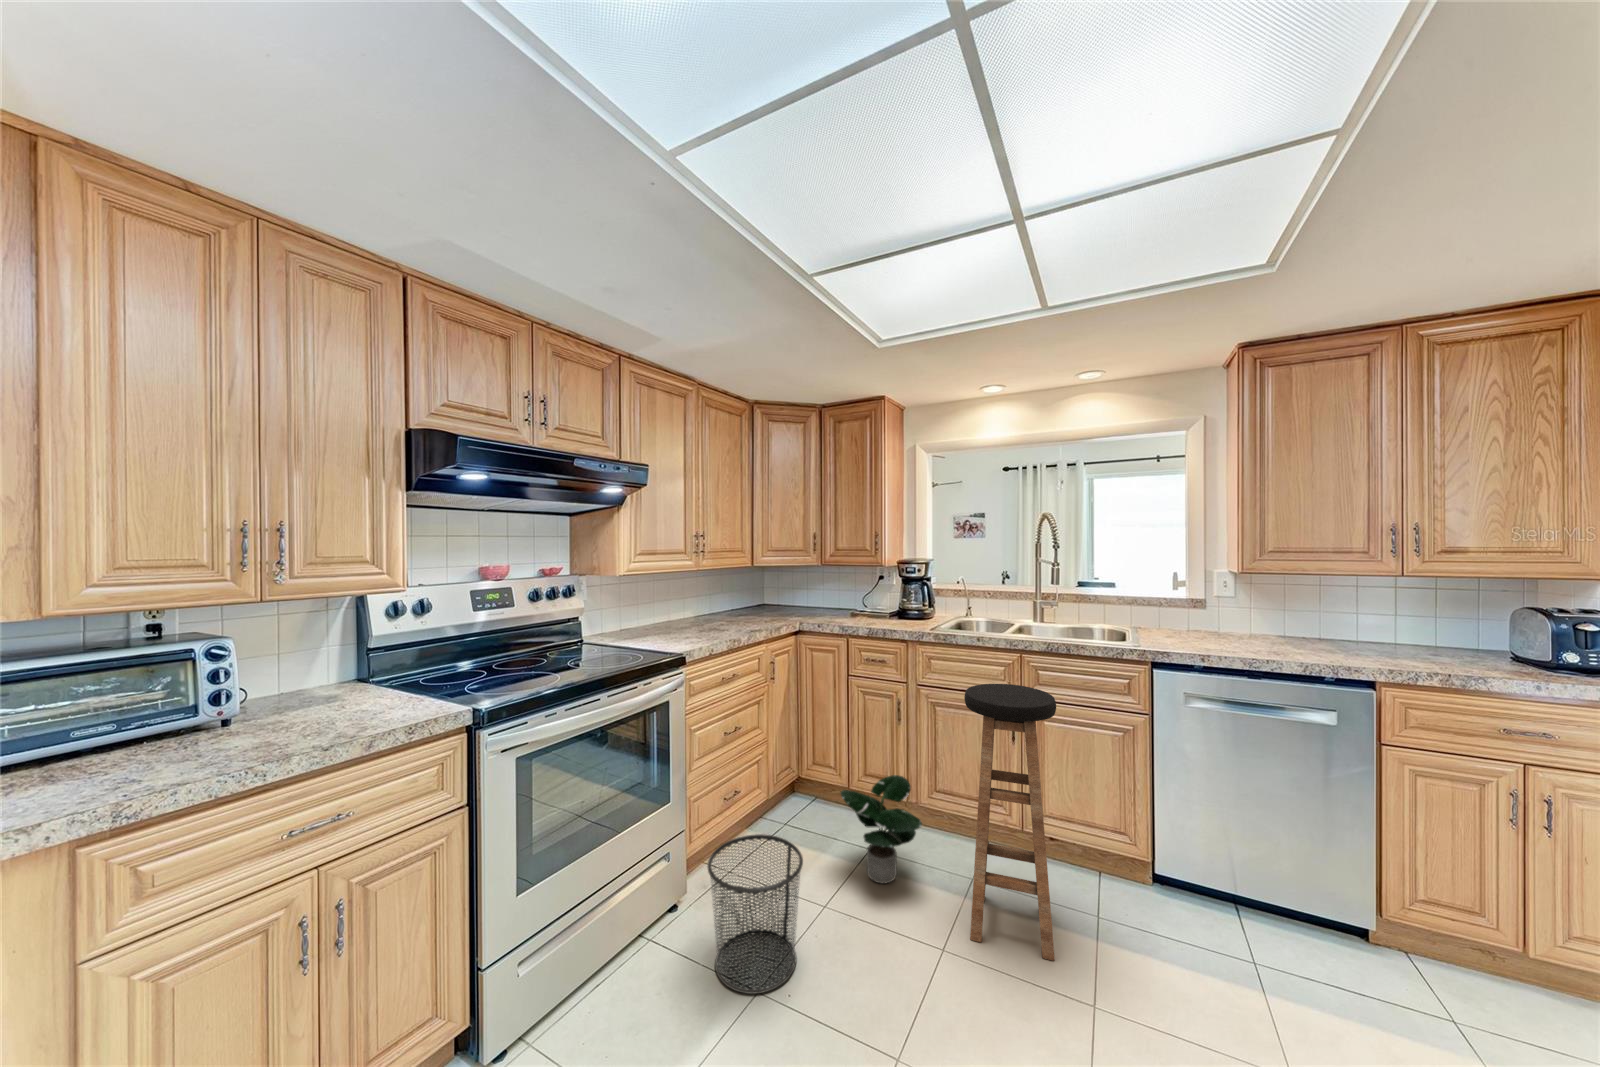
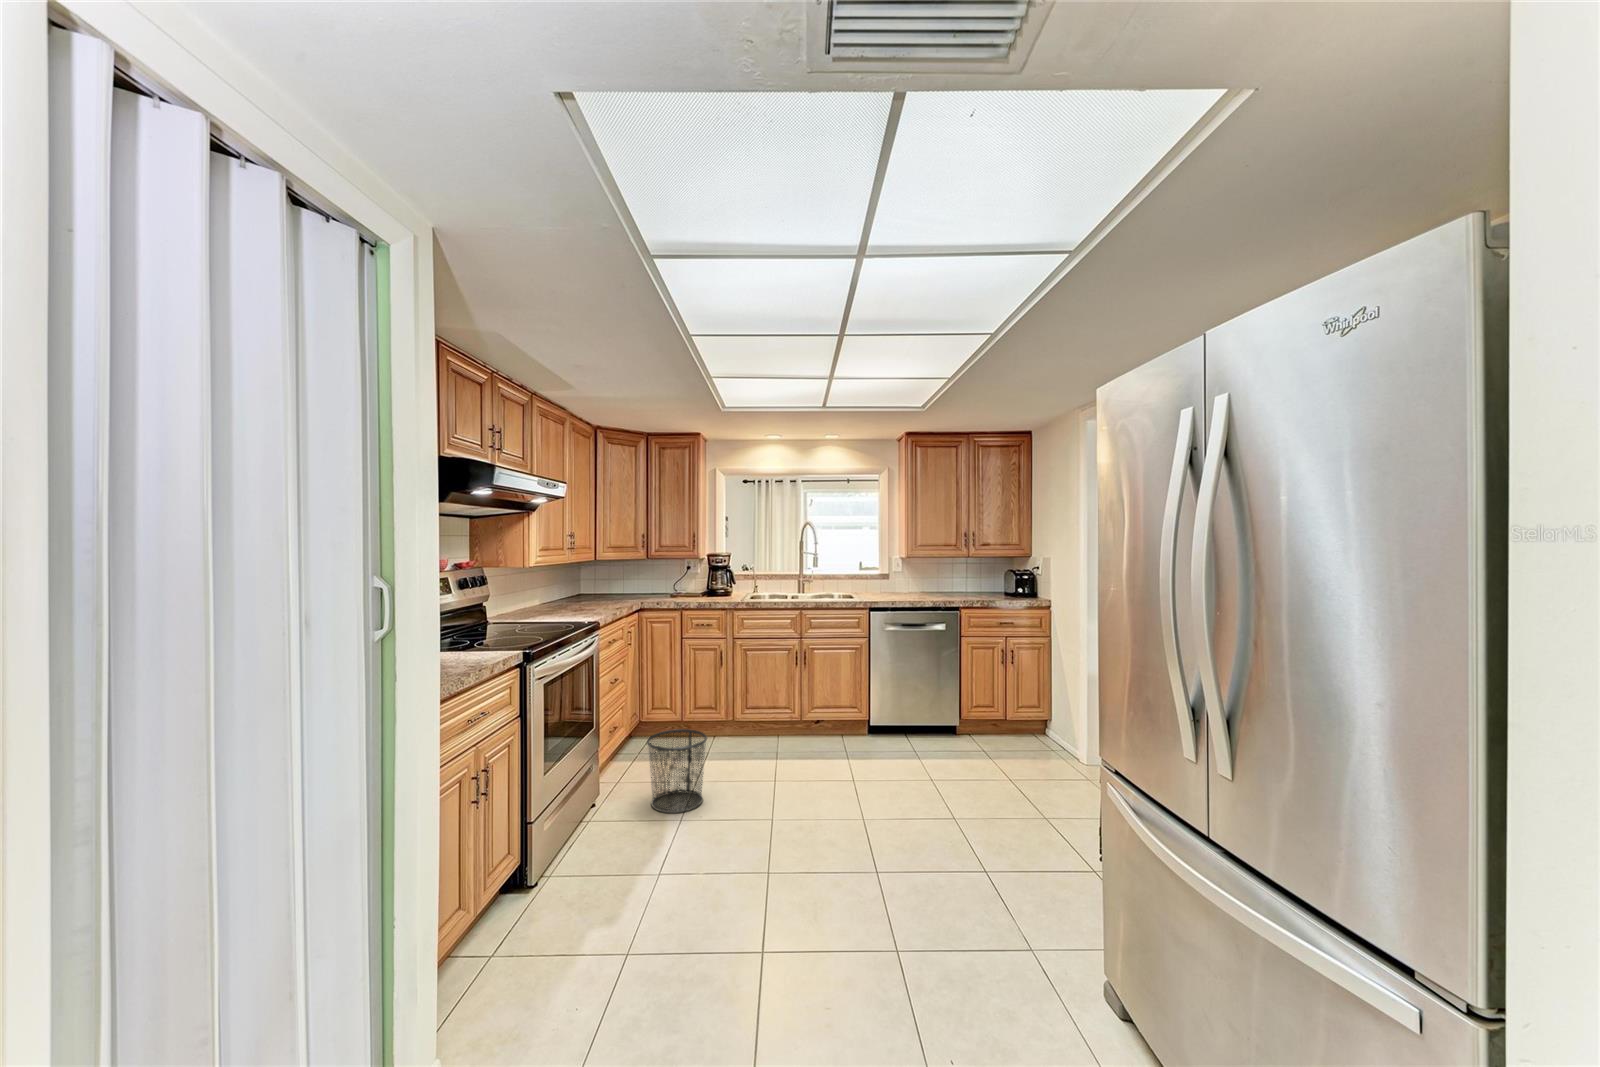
bar stool: present [964,684,1056,961] -> none [782,625,832,770]
potted plant: present [841,775,922,883] -> none [700,696,755,762]

